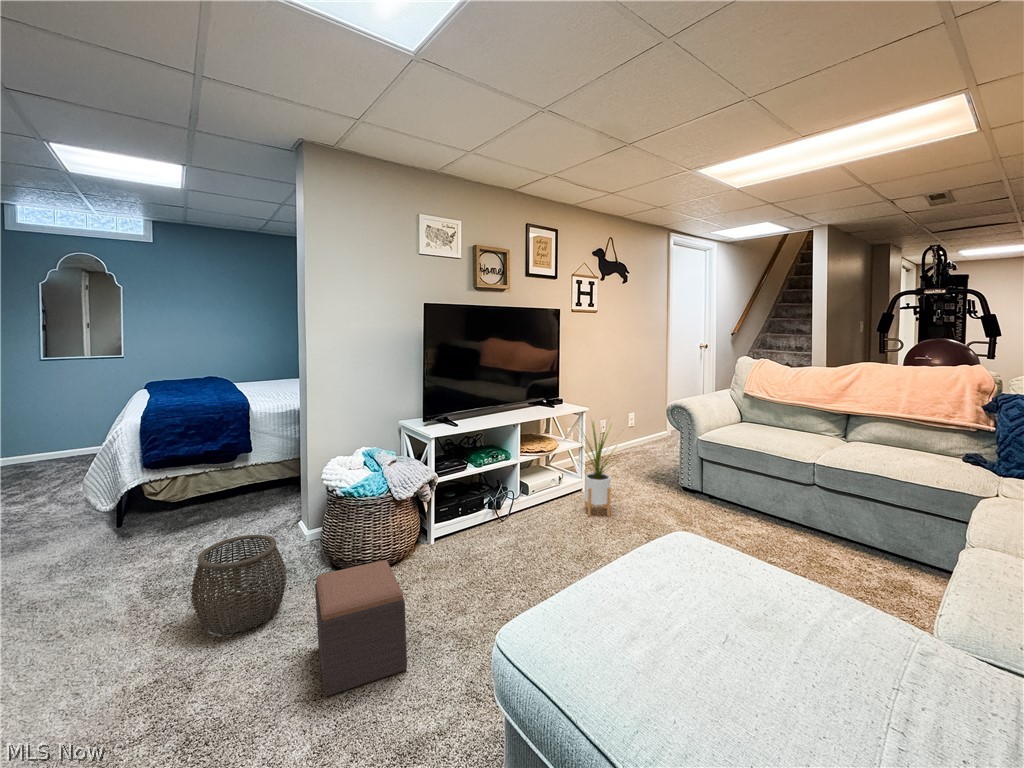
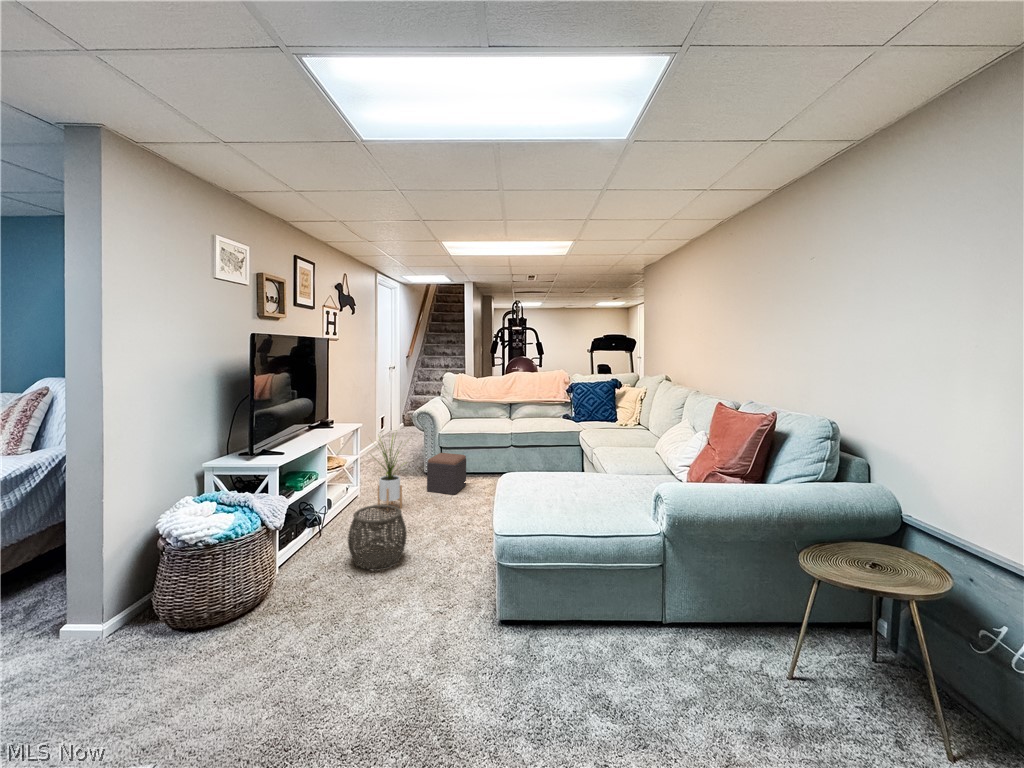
woven basket: present [191,535,287,635] -> present [348,505,407,569]
footstool: present [315,561,407,696] -> present [427,453,466,495]

